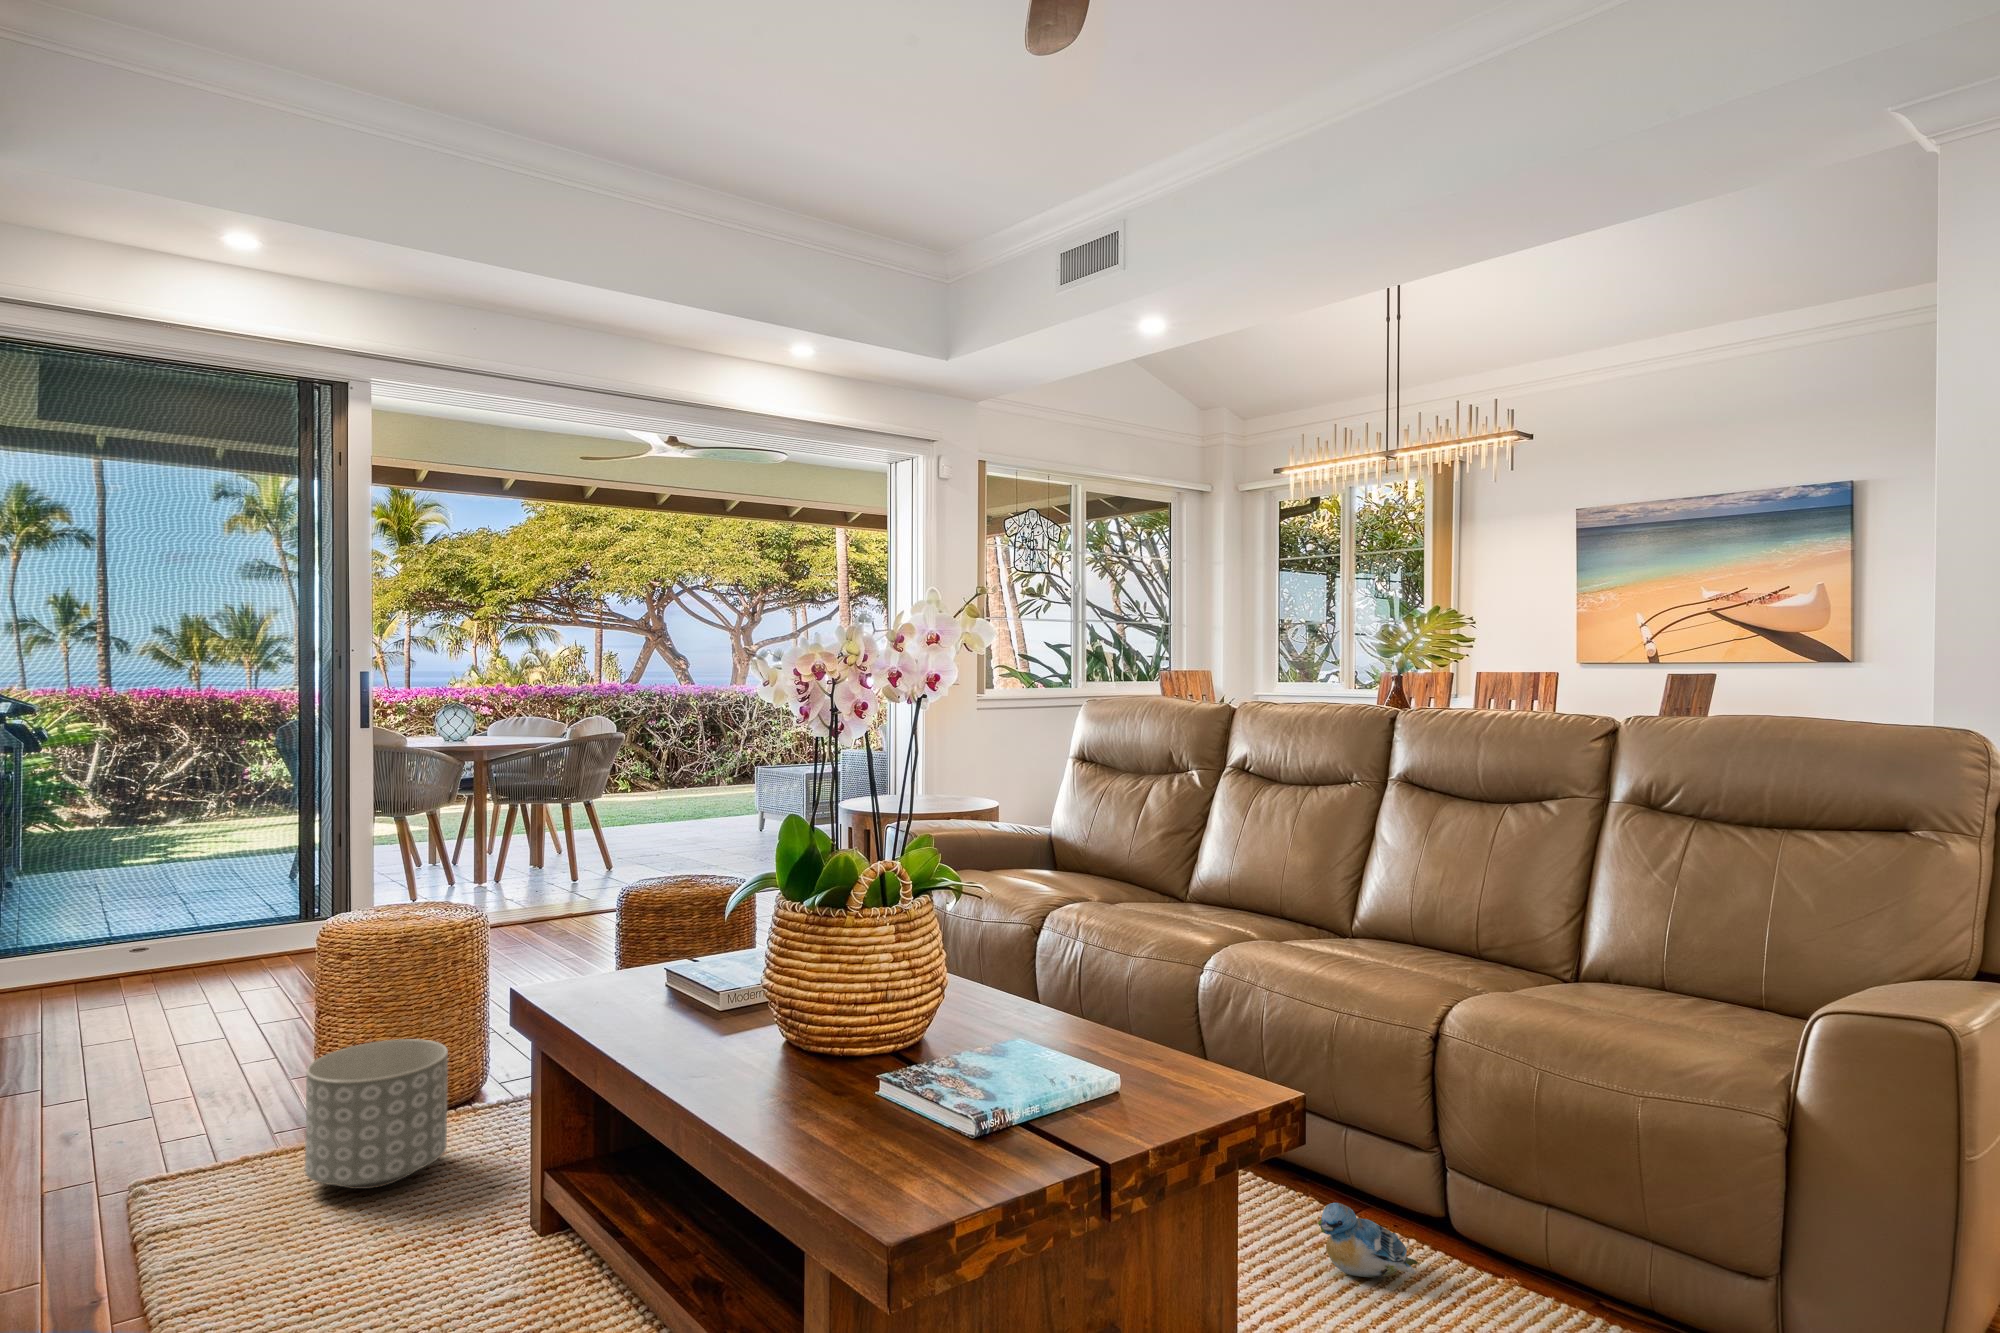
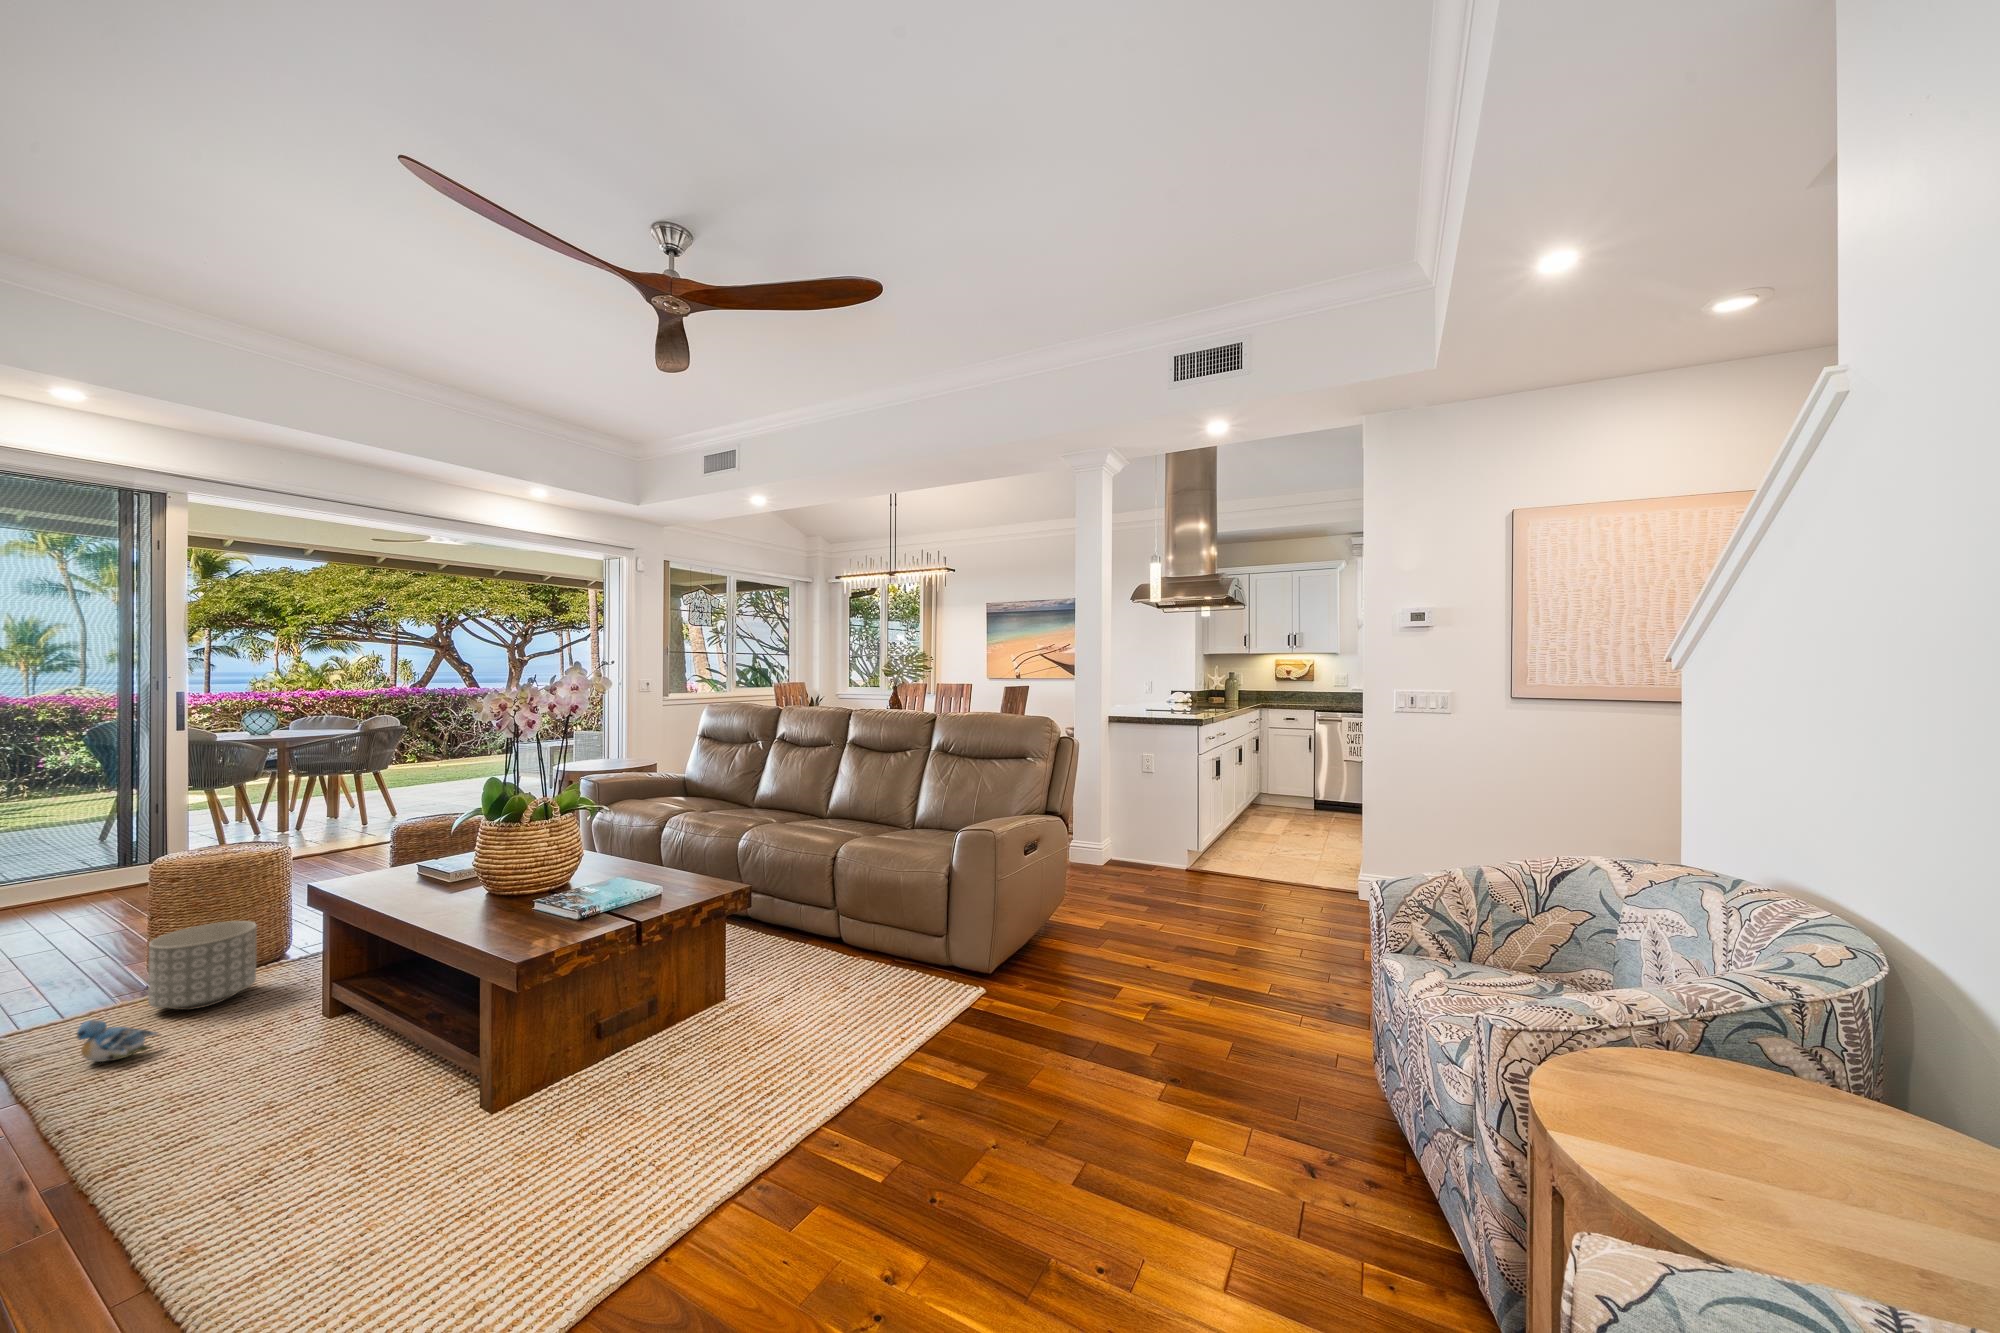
plush toy: present [1317,1203,1418,1278] -> present [77,1020,158,1062]

